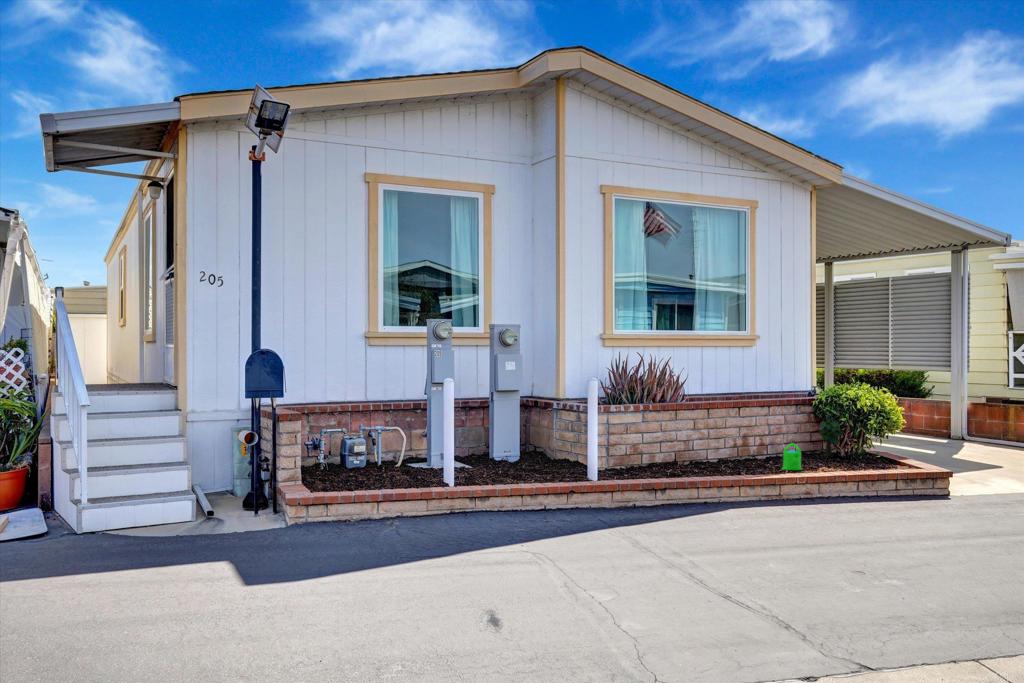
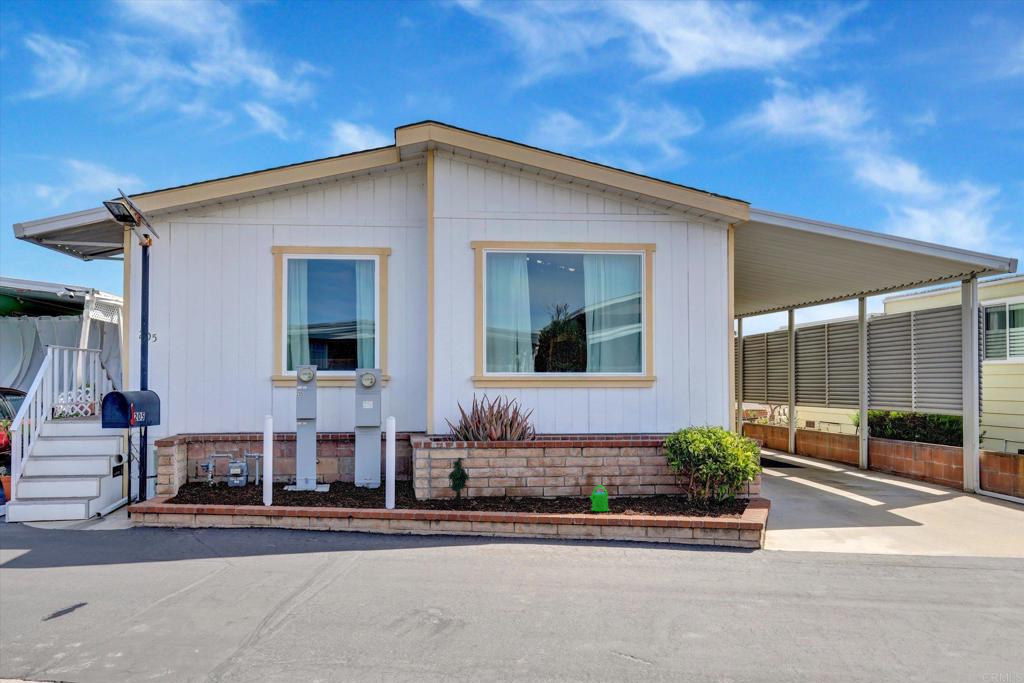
decorative plant: present [818,415,845,457] -> present [449,457,469,505]

